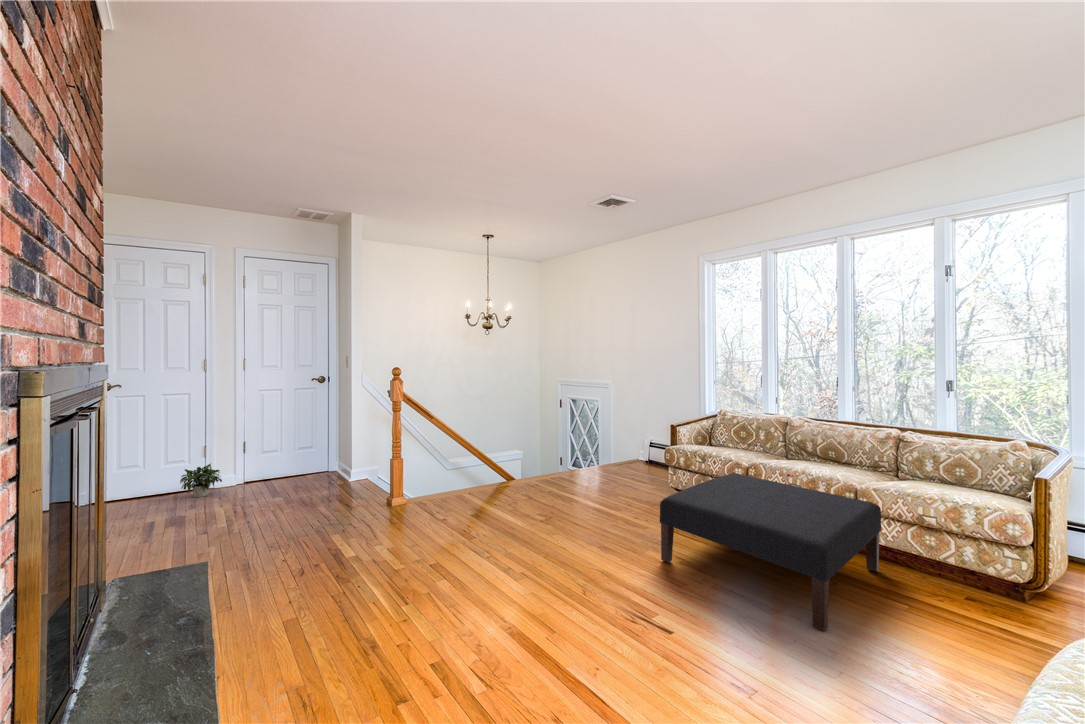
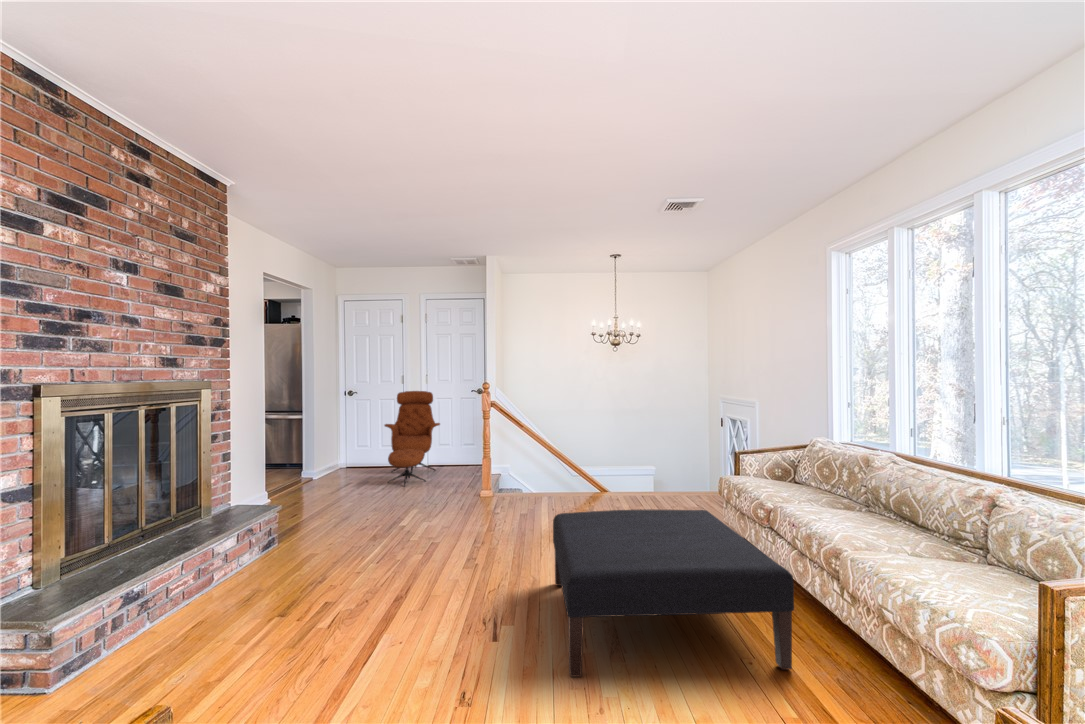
lounge chair: none [260,388,340,504] -> present [385,391,440,486]
potted plant: present [168,464,222,504] -> none [332,446,369,472]

